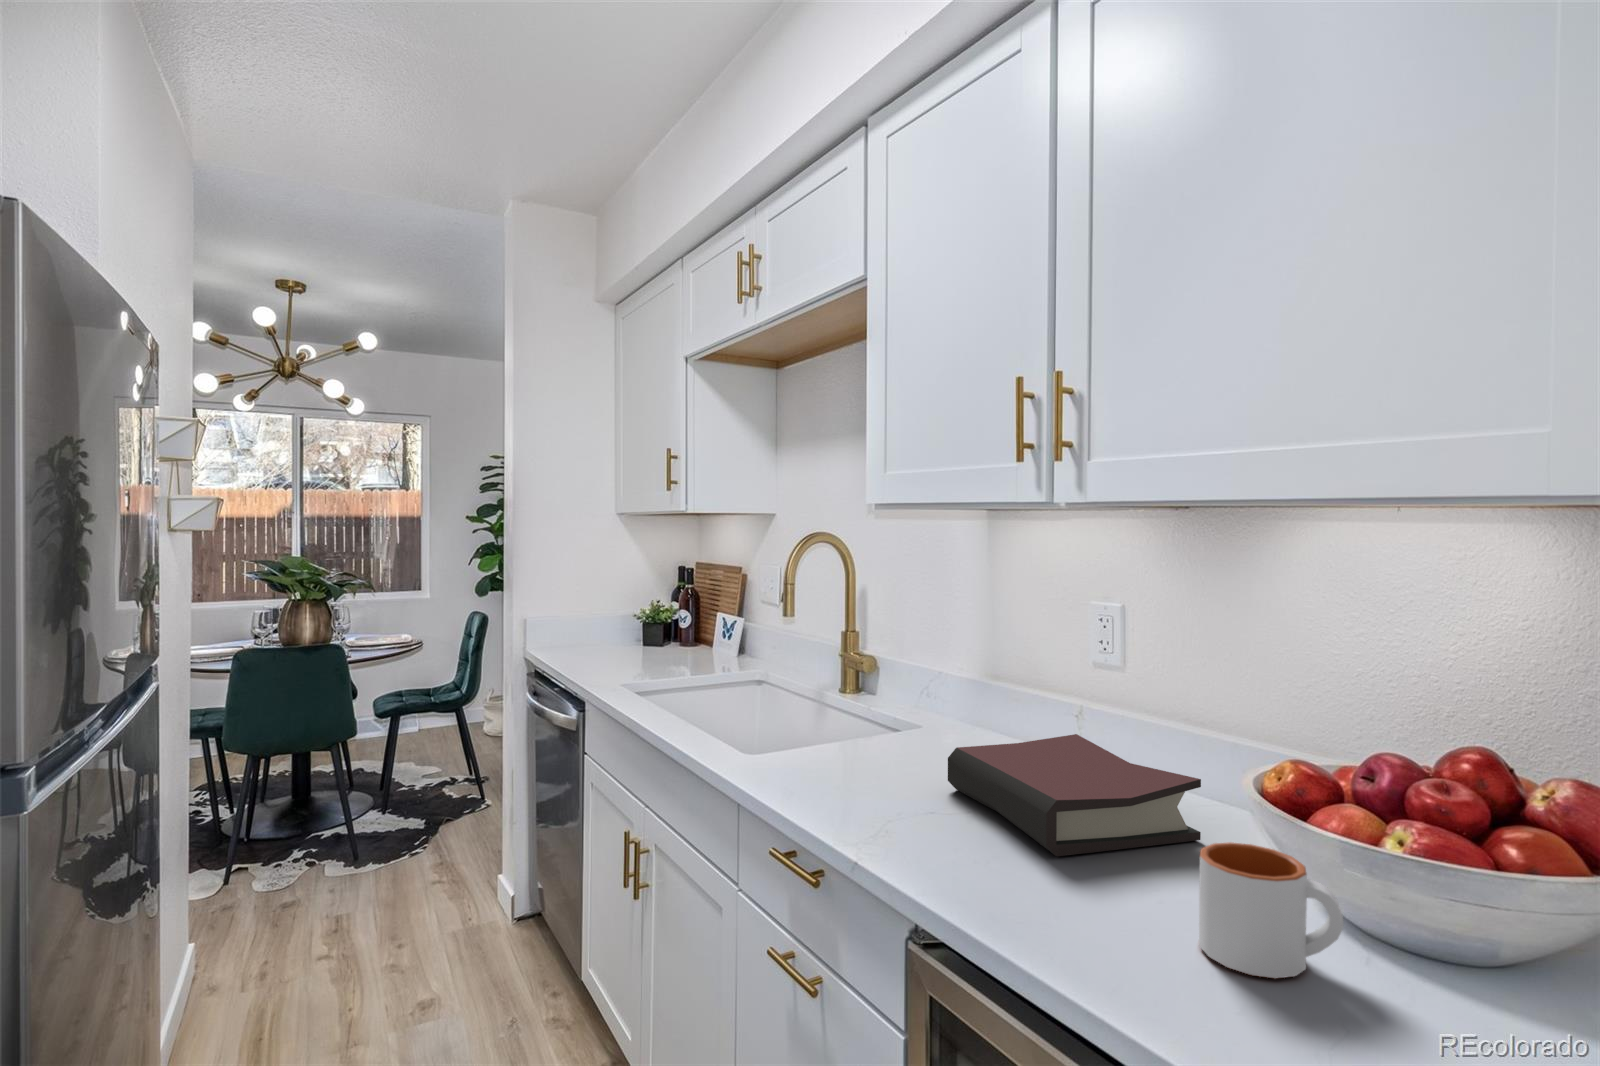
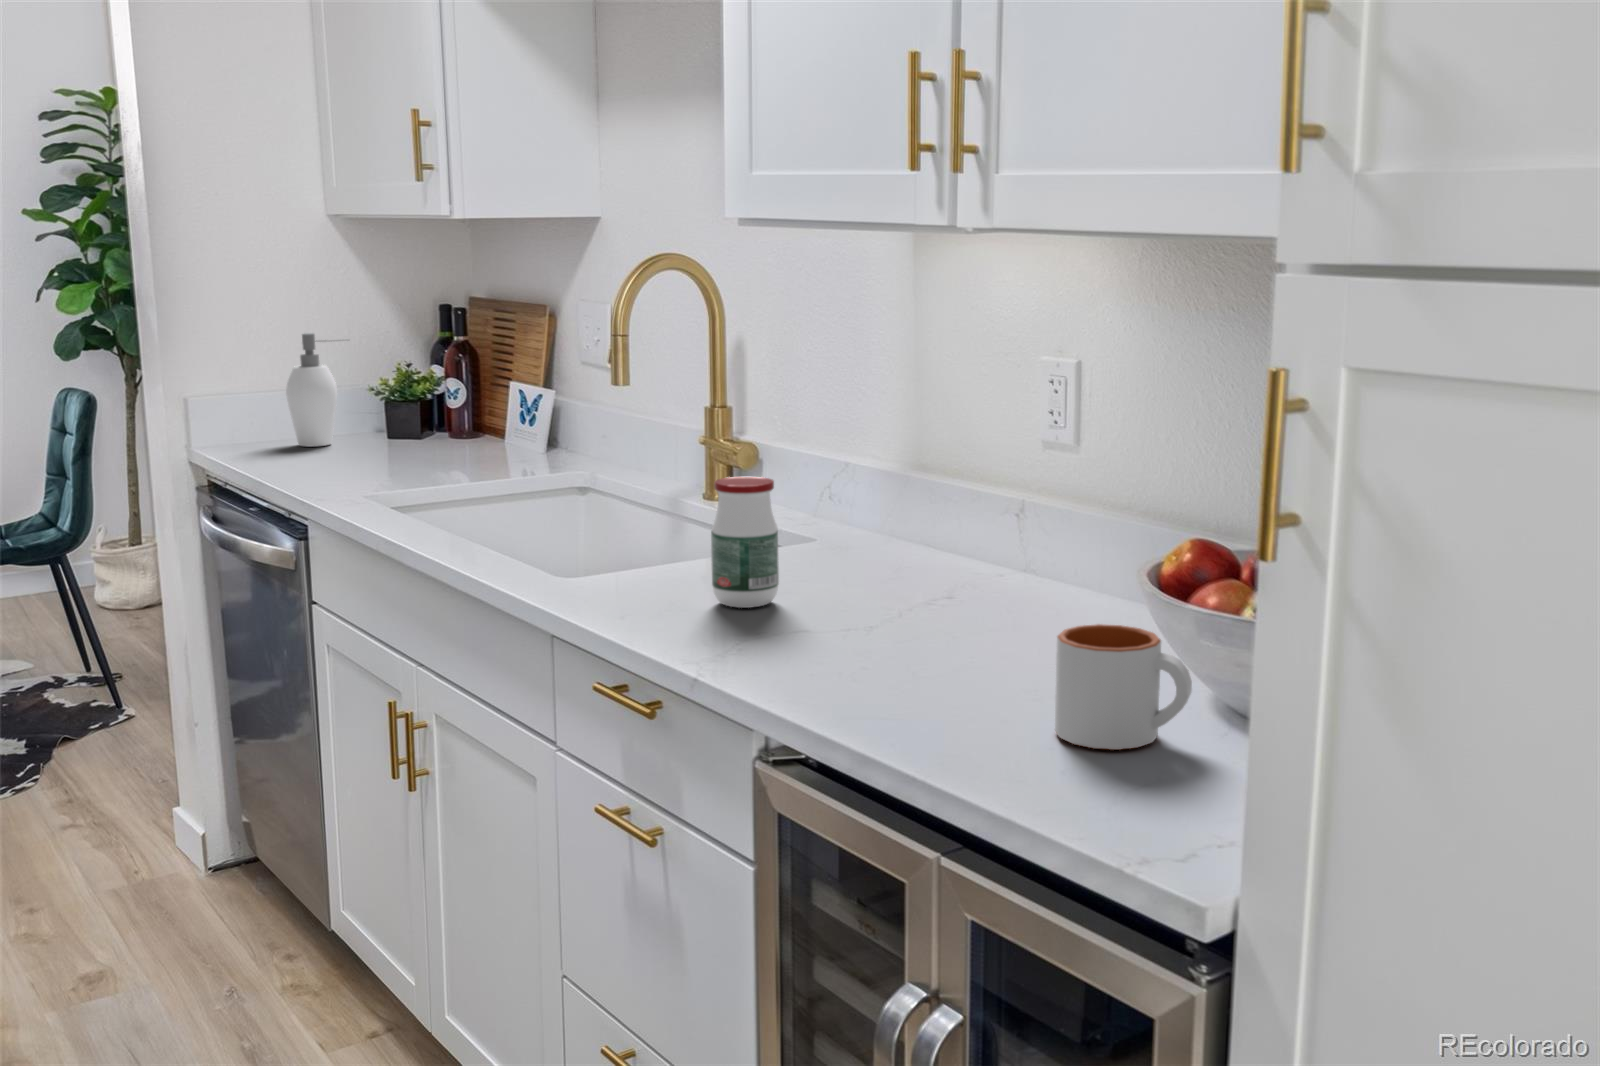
soap dispenser: none [583,582,624,650] -> present [286,333,337,447]
jar: none [859,686,909,788] -> present [711,477,779,608]
hardback book: present [948,734,1201,856] -> none [828,533,1120,666]

